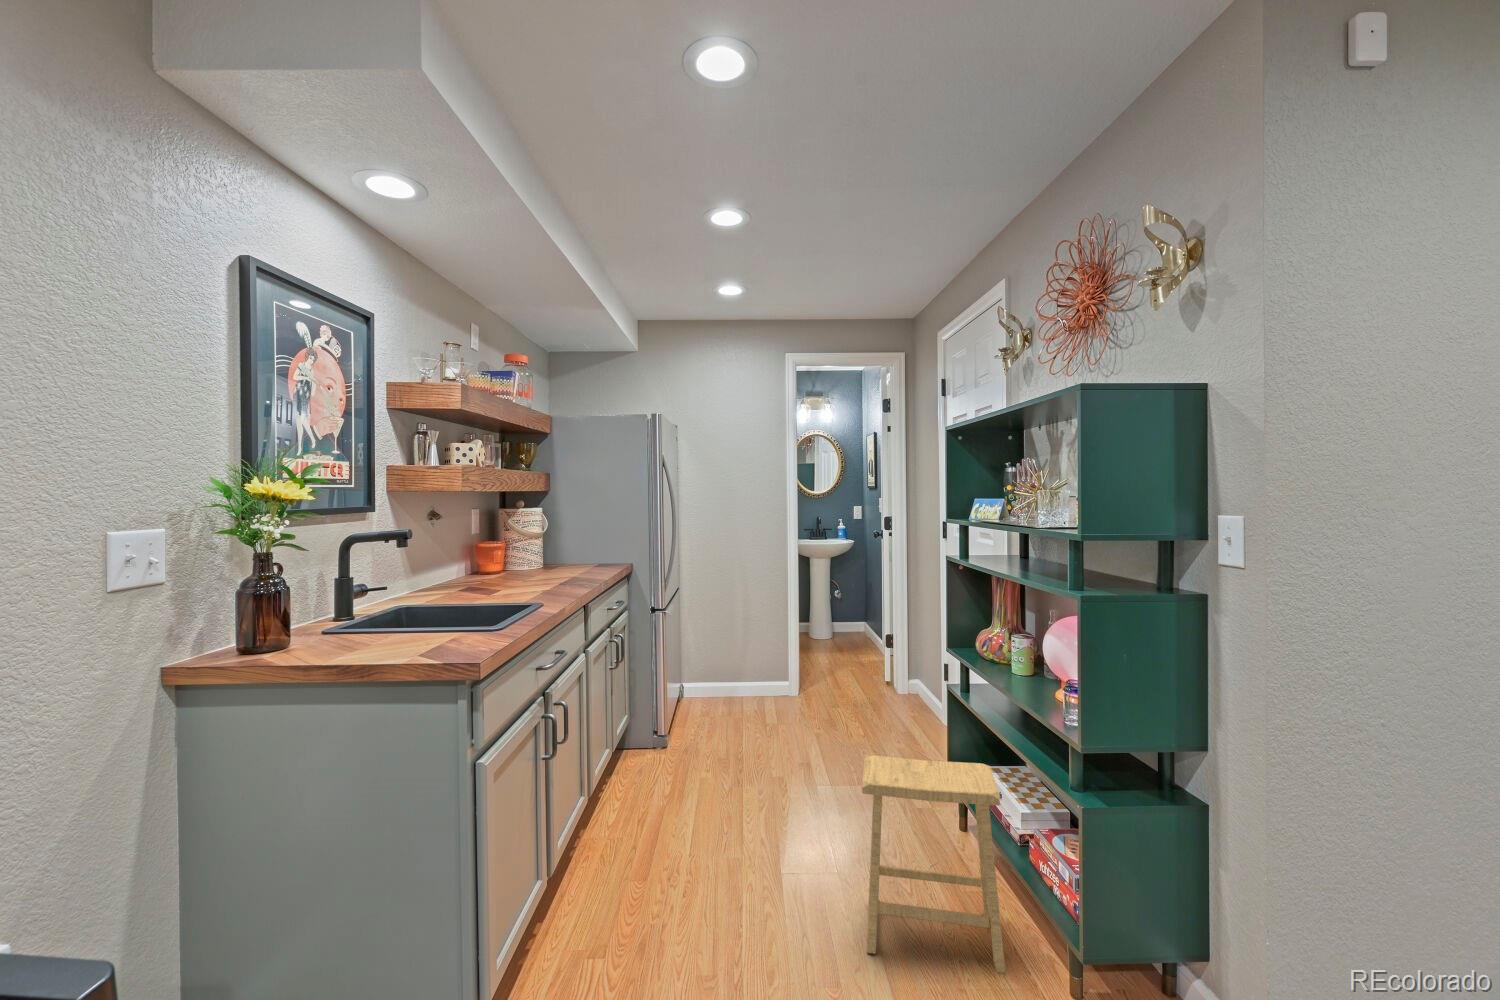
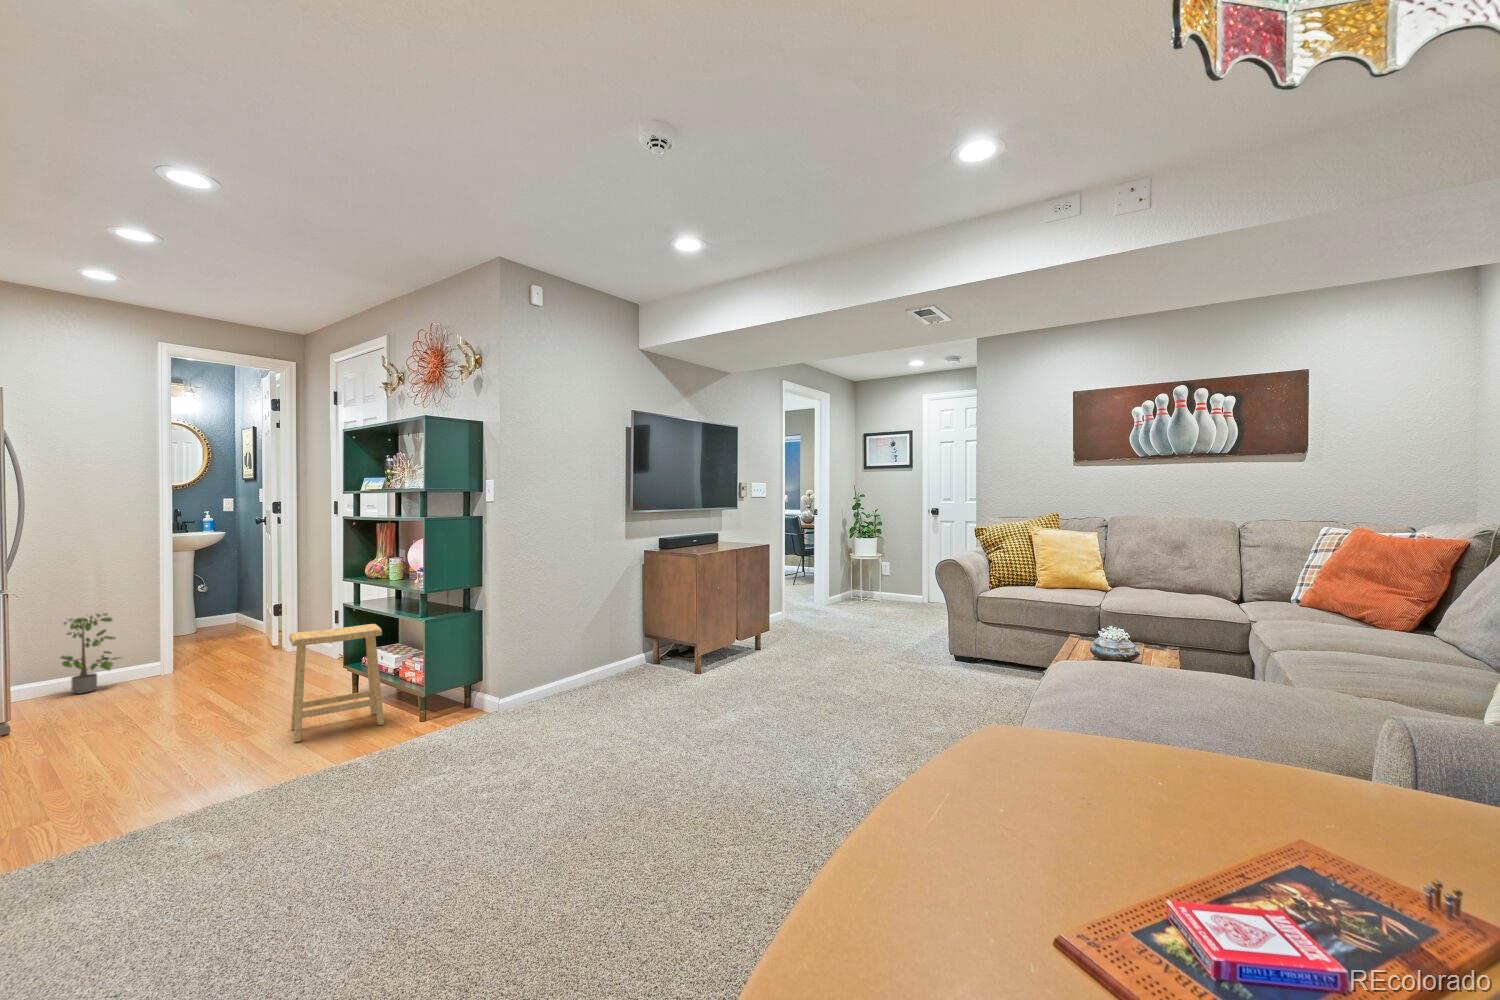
potted plant: none [709,632,756,713] -> present [60,613,119,694]

